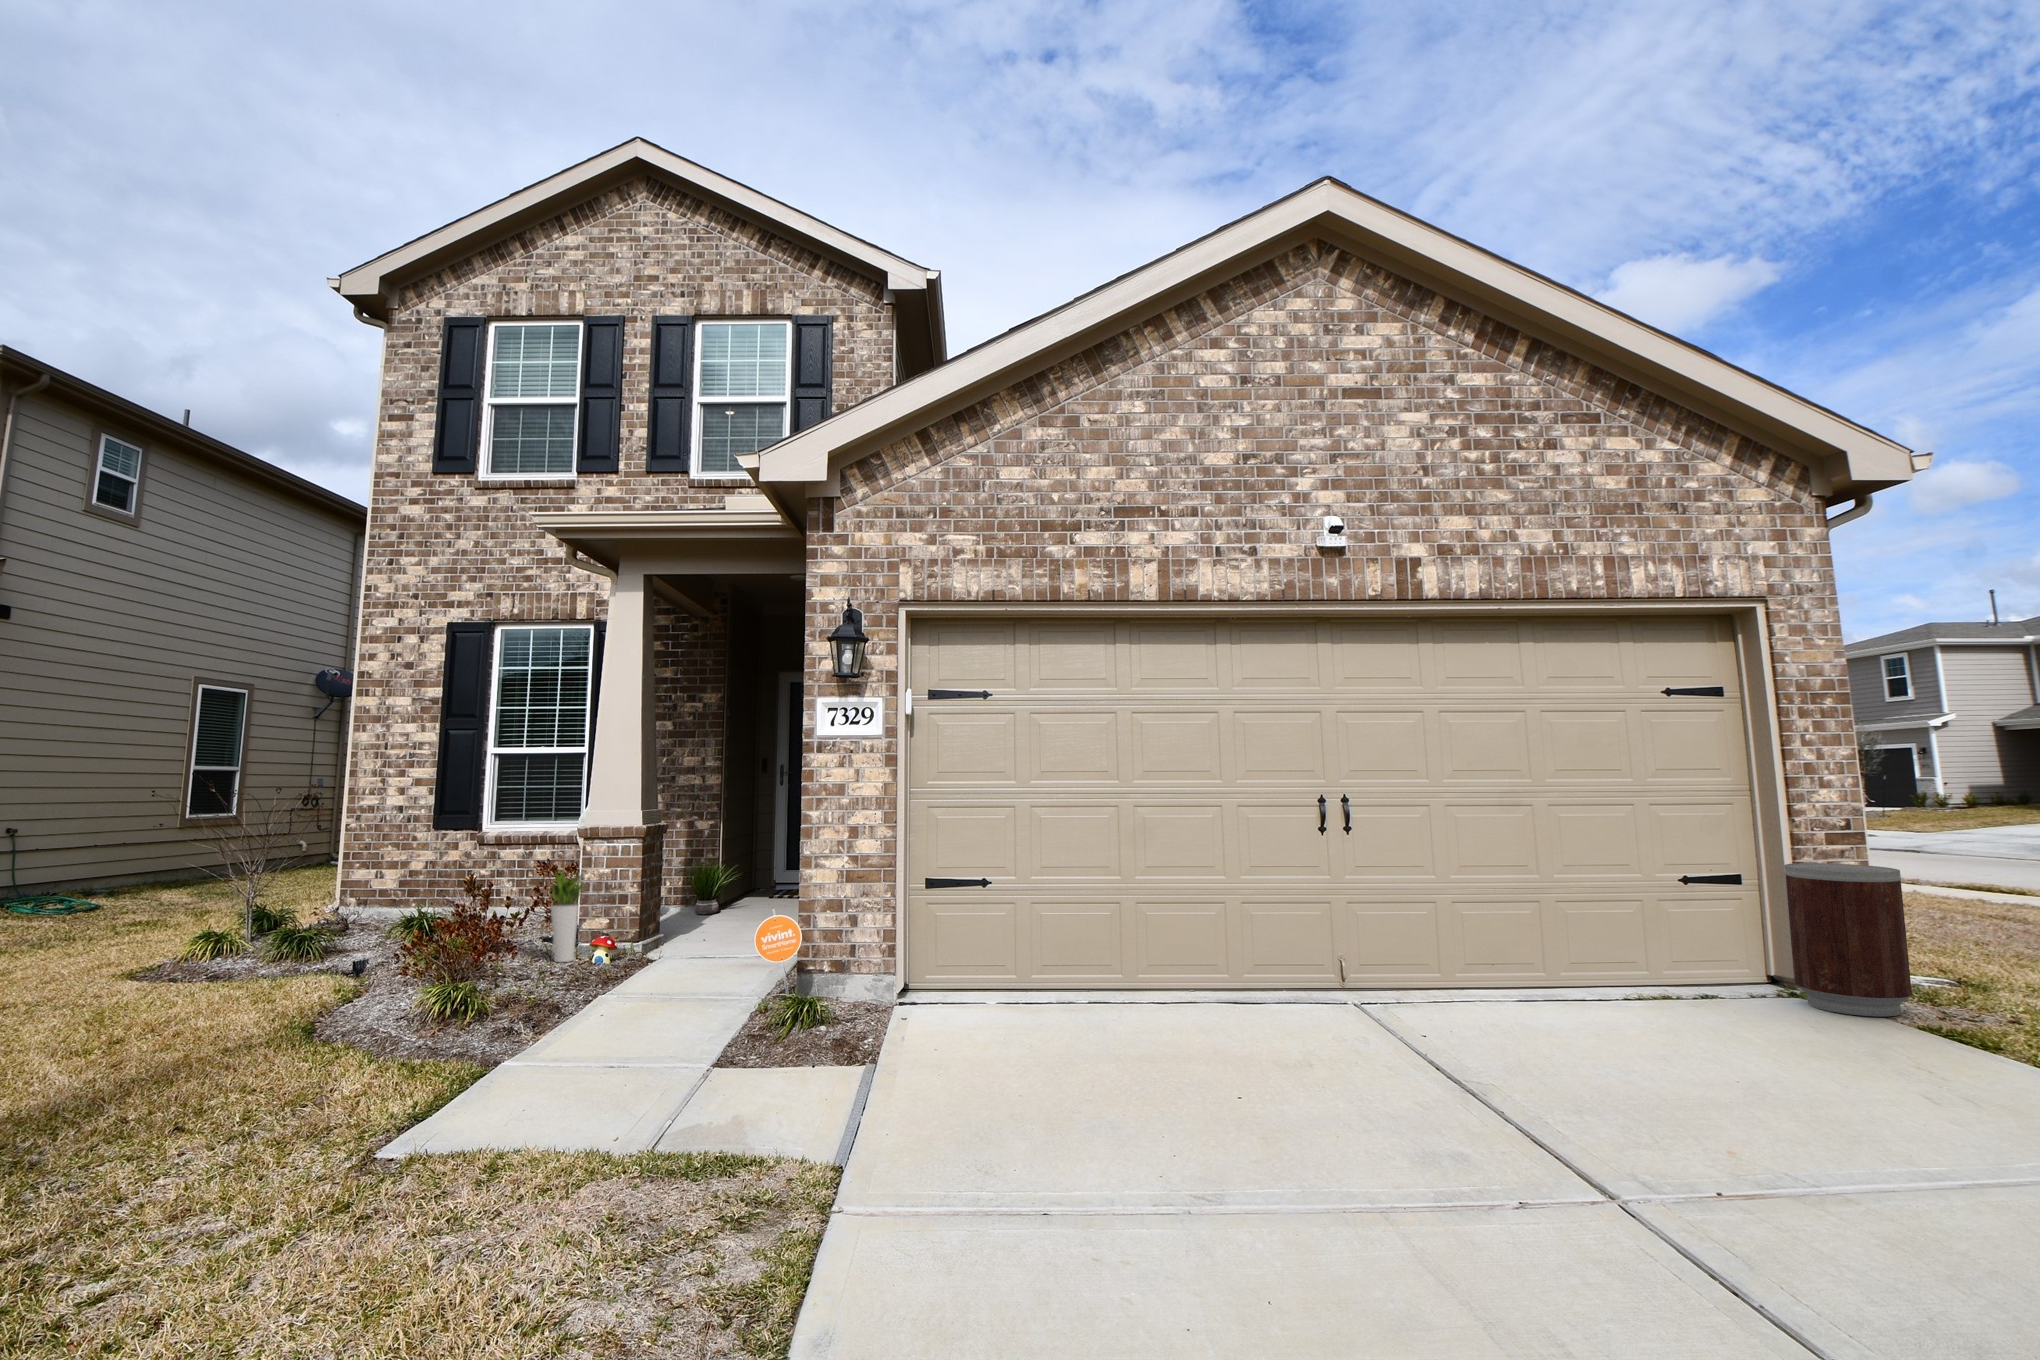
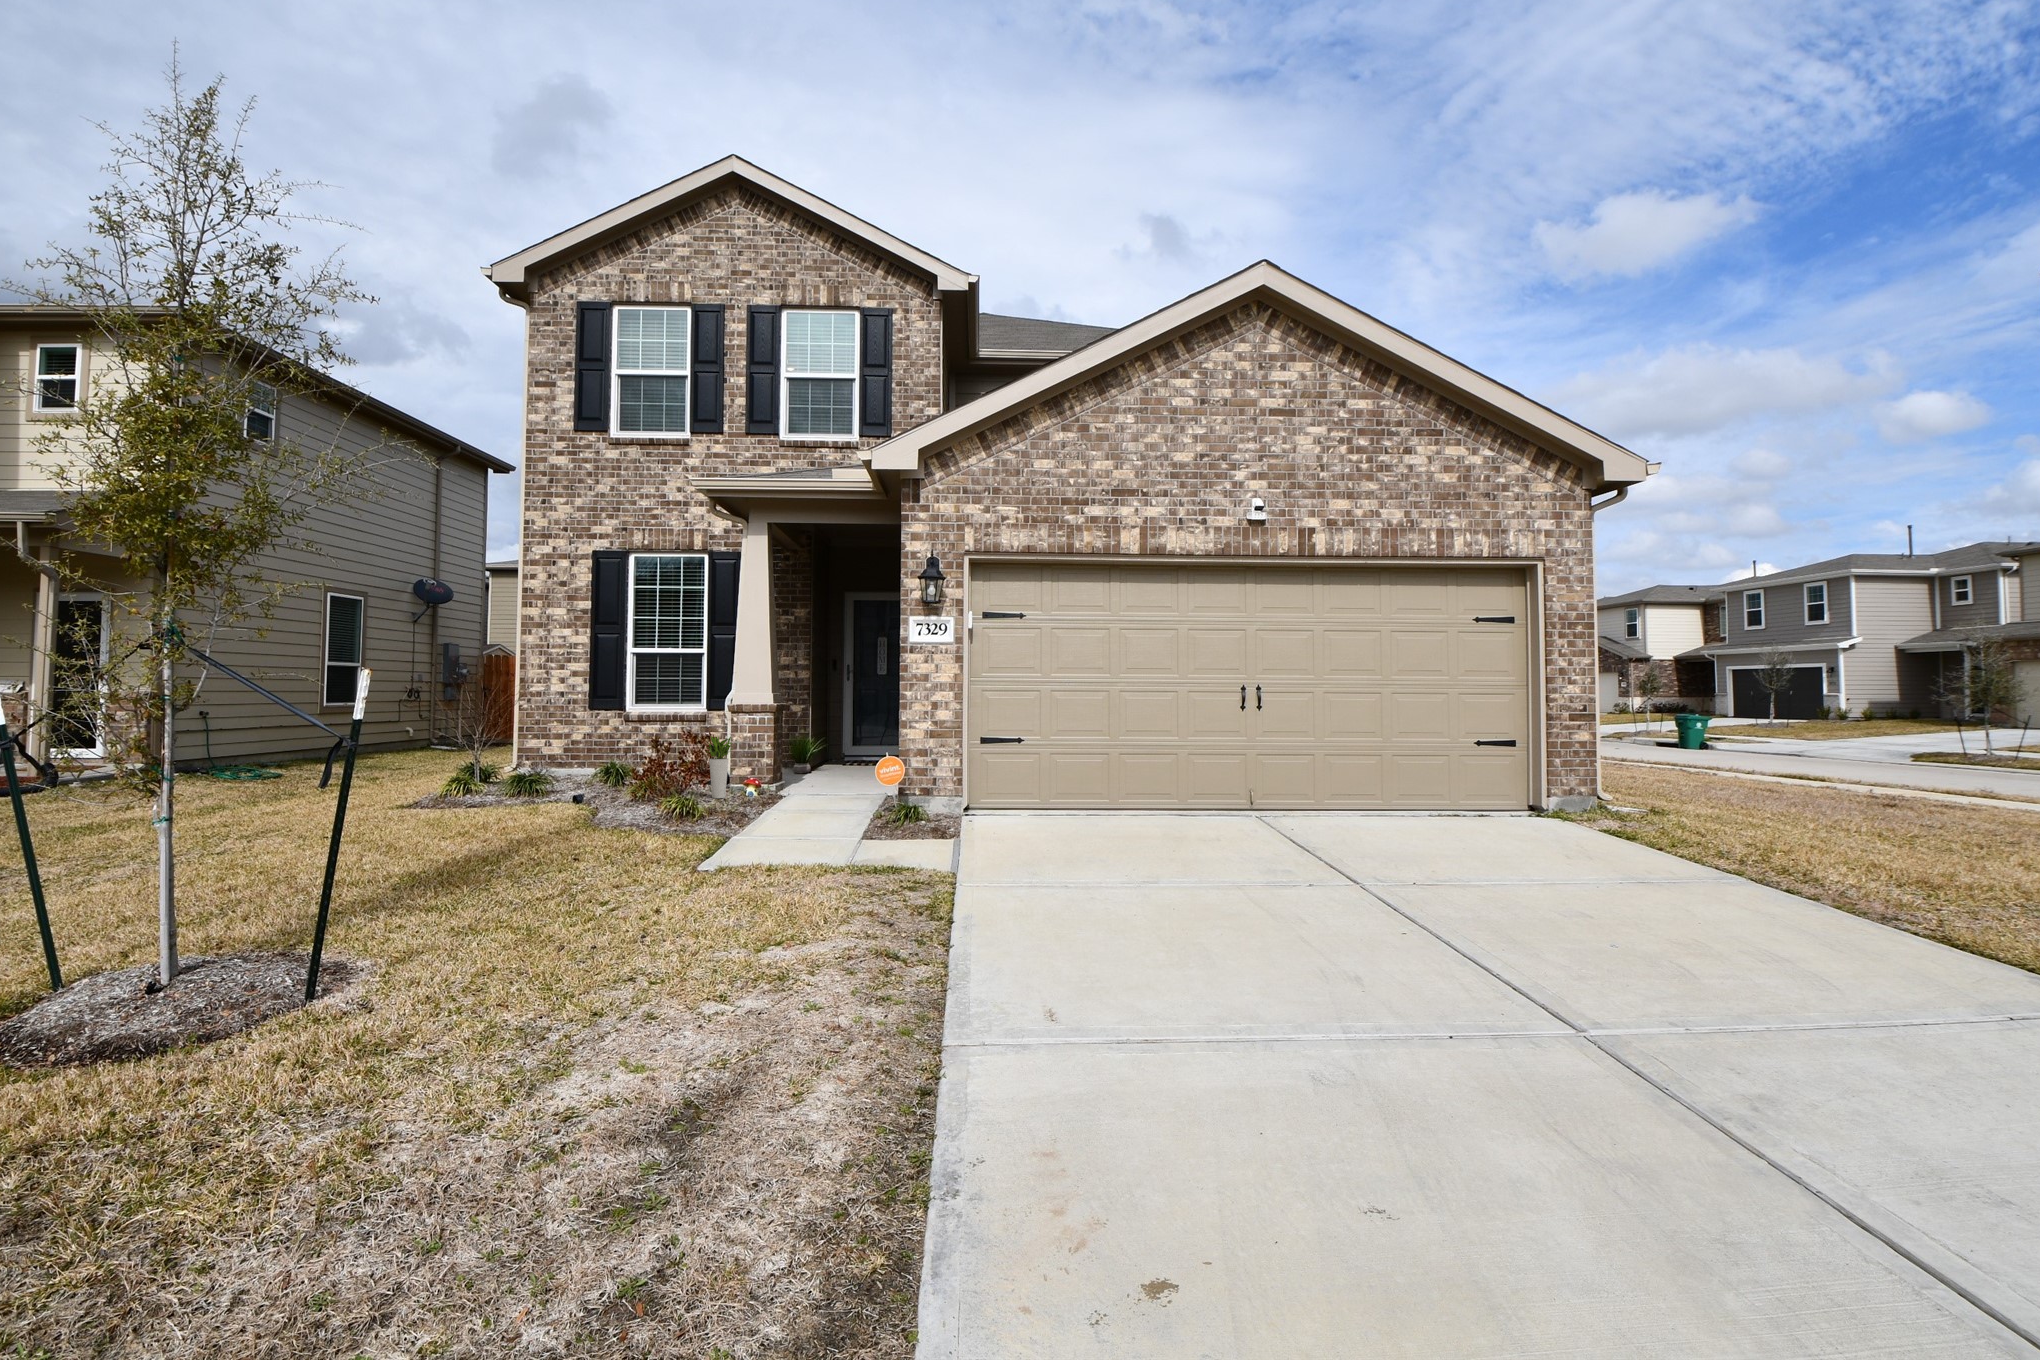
trash can: present [1784,863,1912,1017] -> none [1536,731,1601,823]

